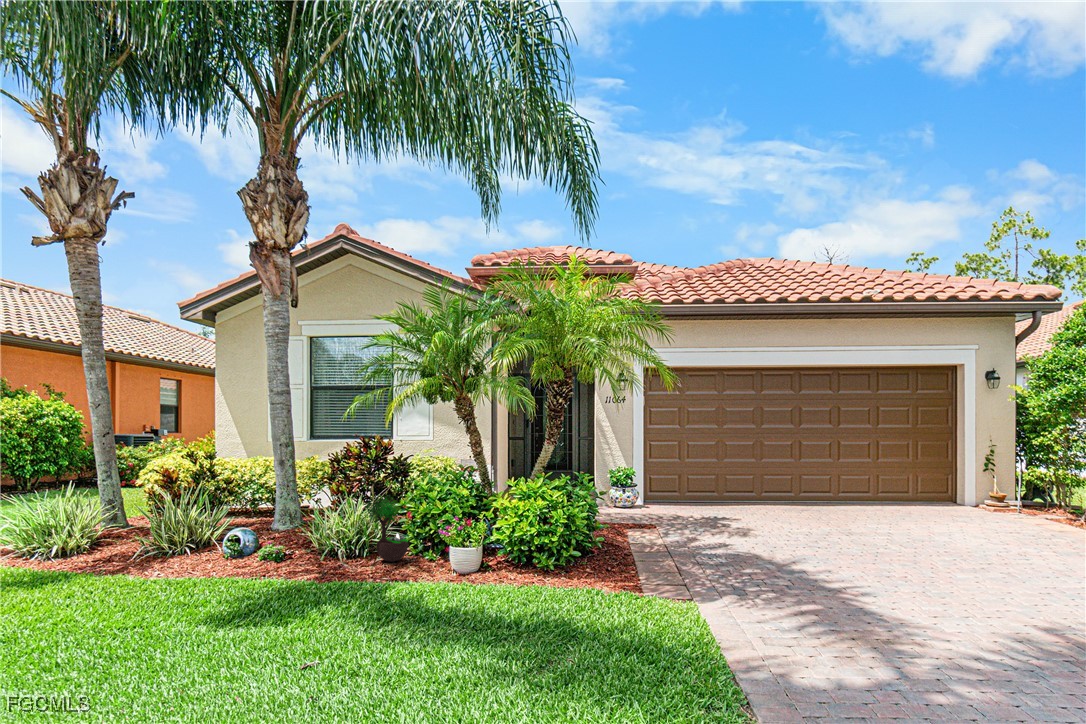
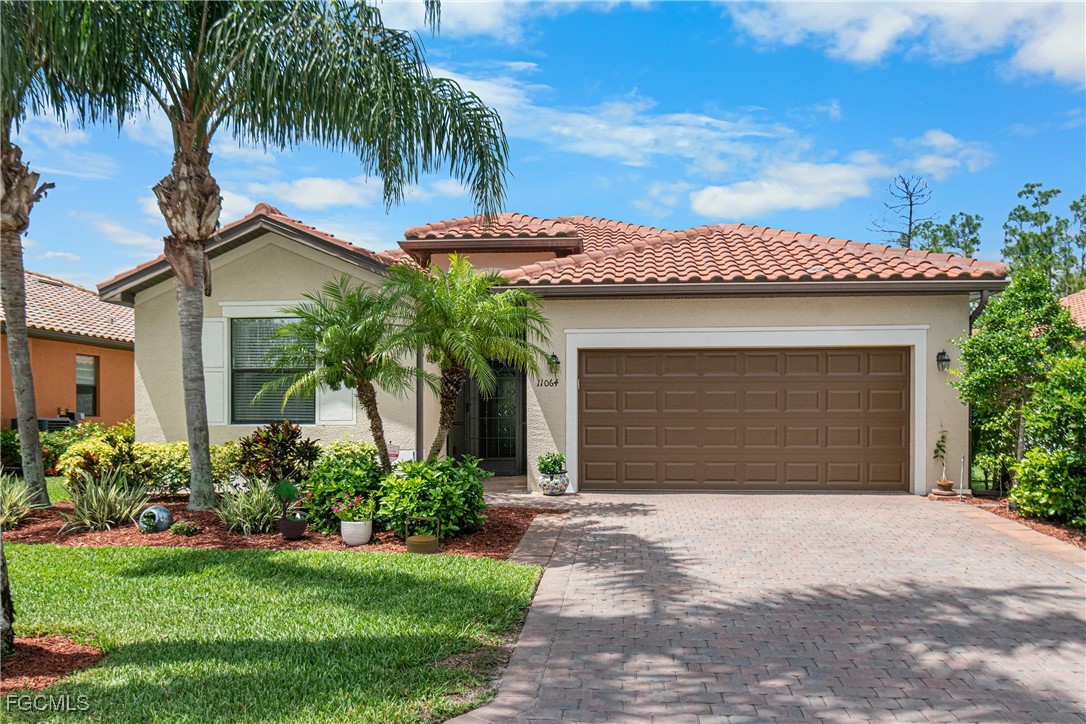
woven basket: none [524,537,561,580] -> present [406,516,439,553]

